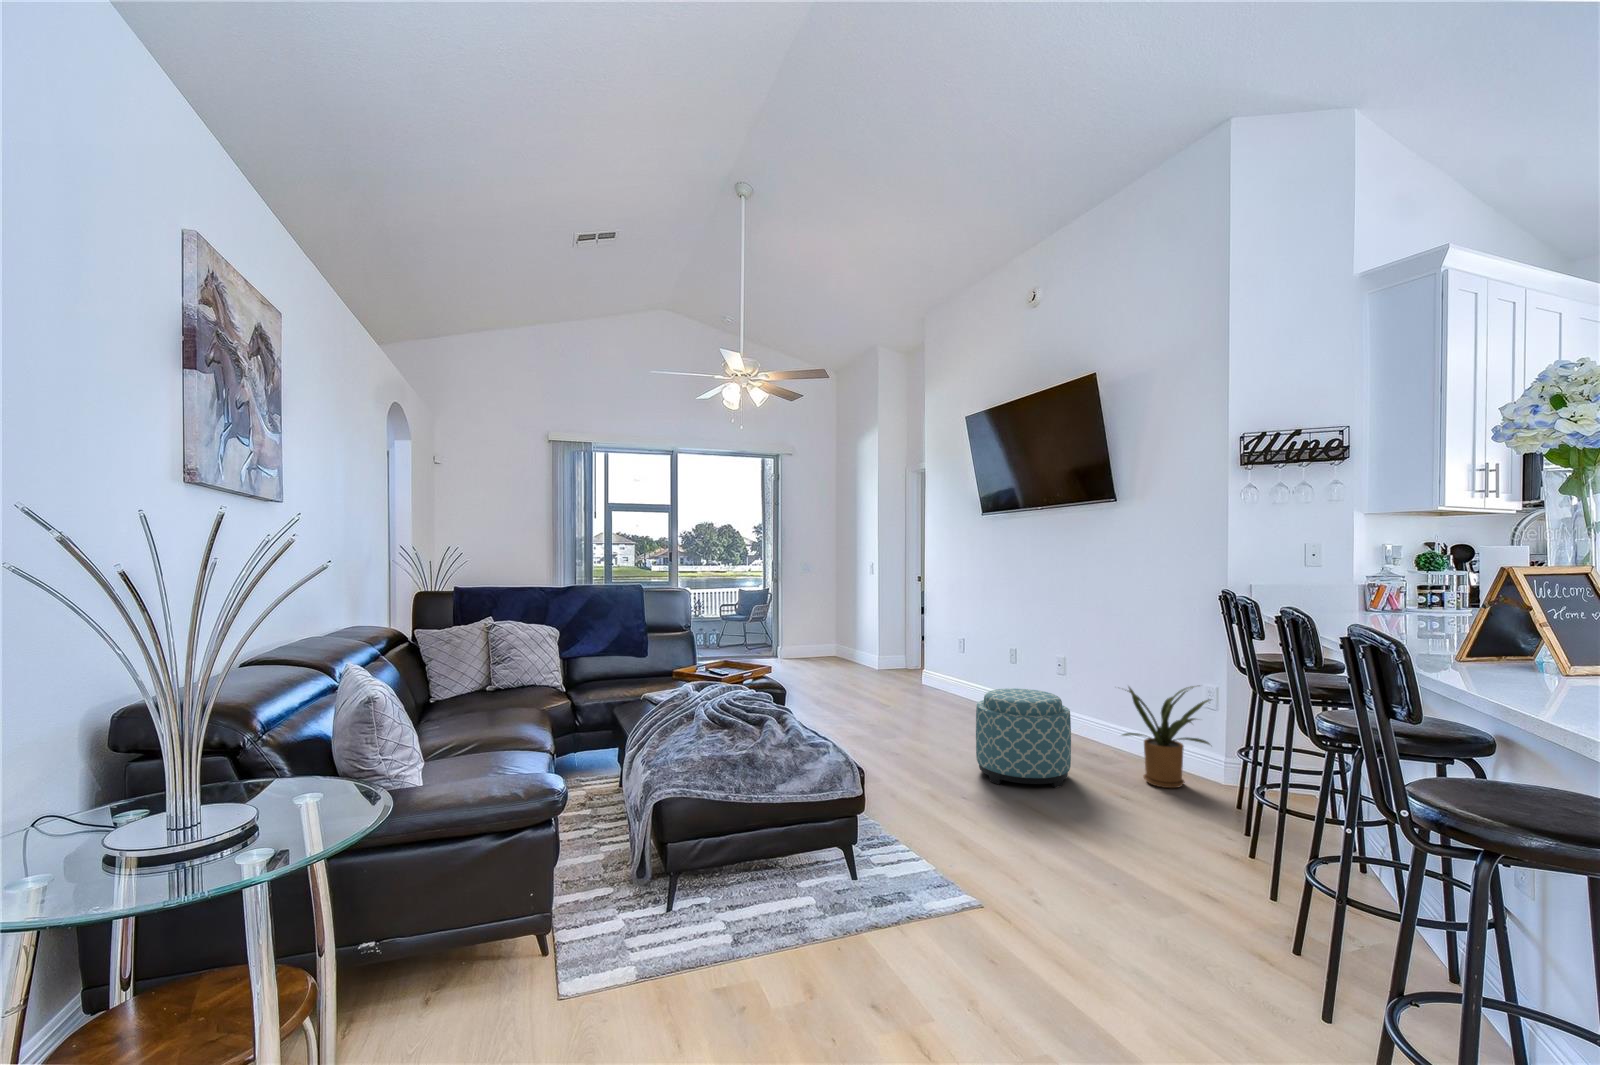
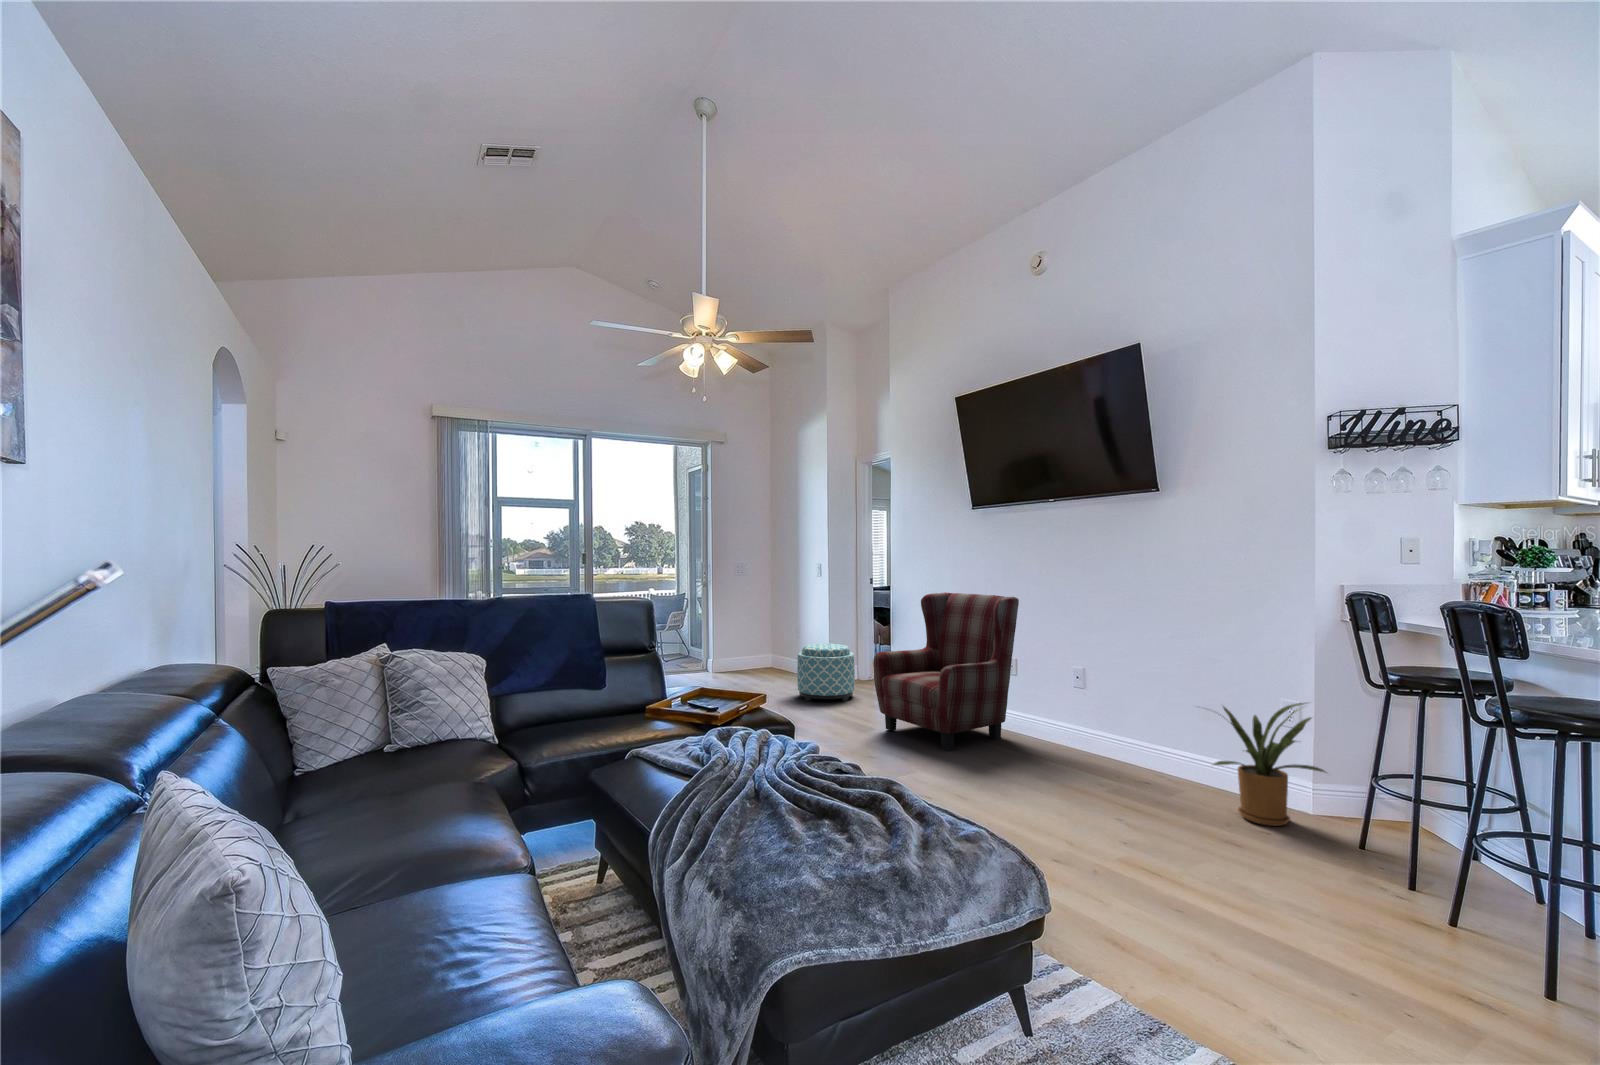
armchair: none [887,587,1013,724] -> present [873,592,1019,751]
ottoman: present [976,688,1071,788] -> present [797,643,855,701]

